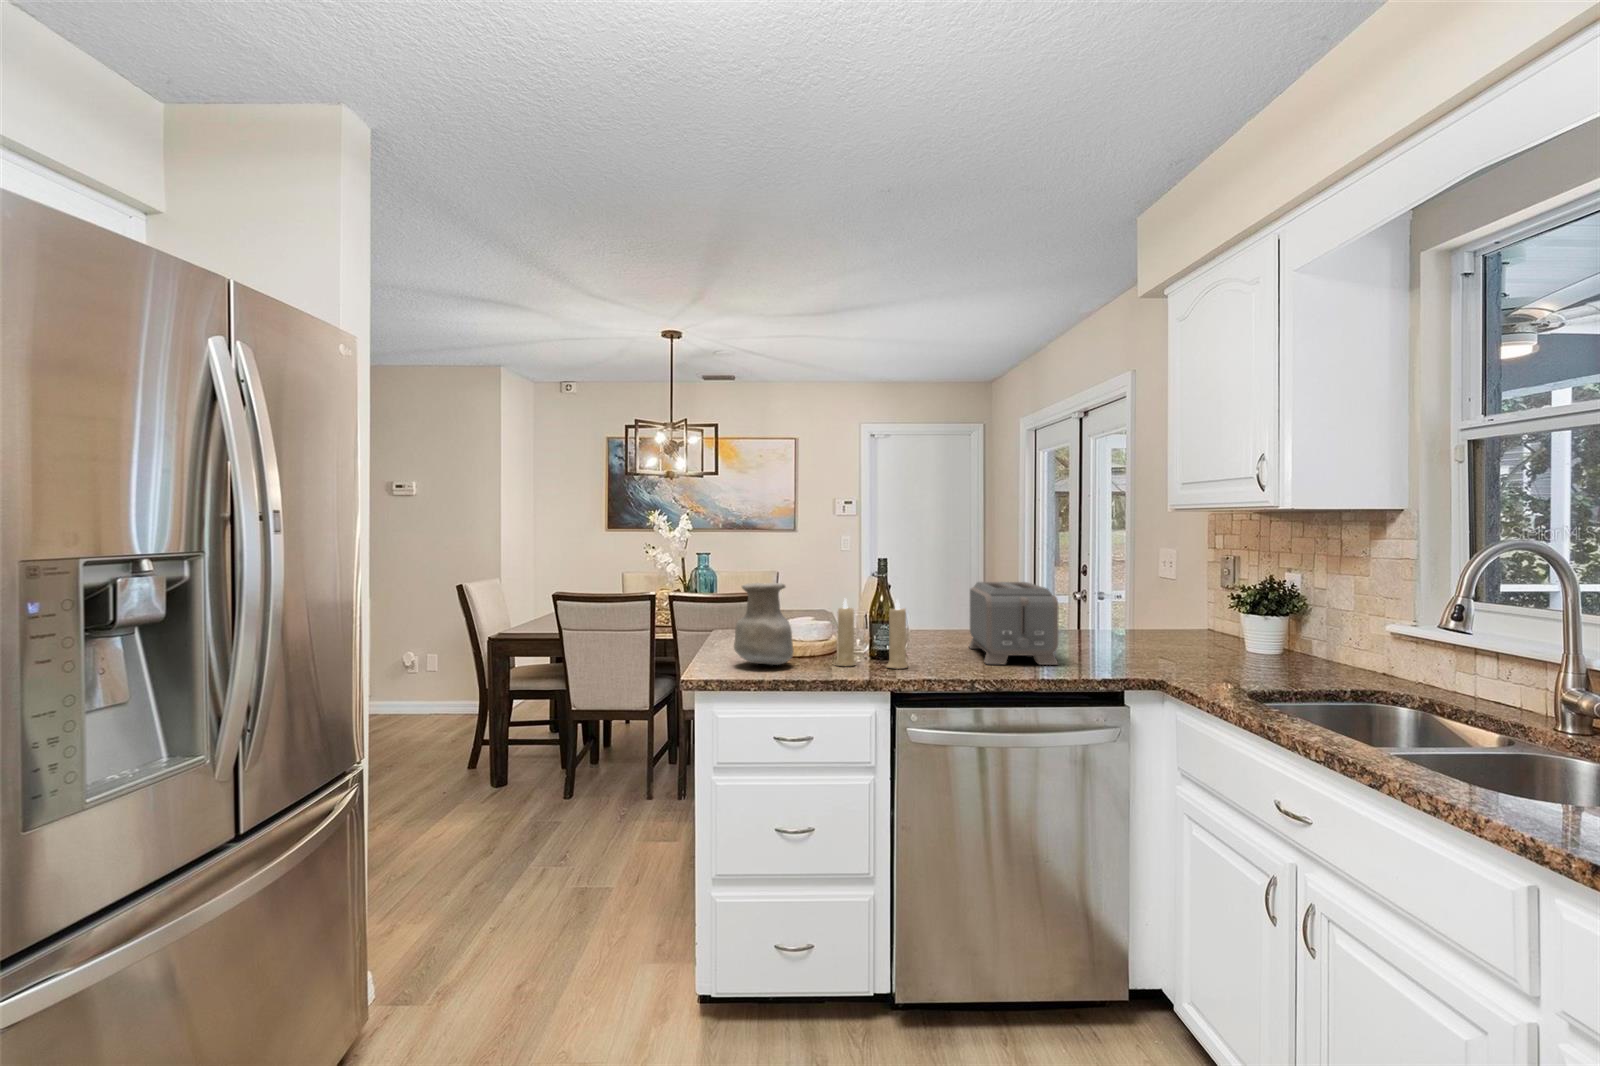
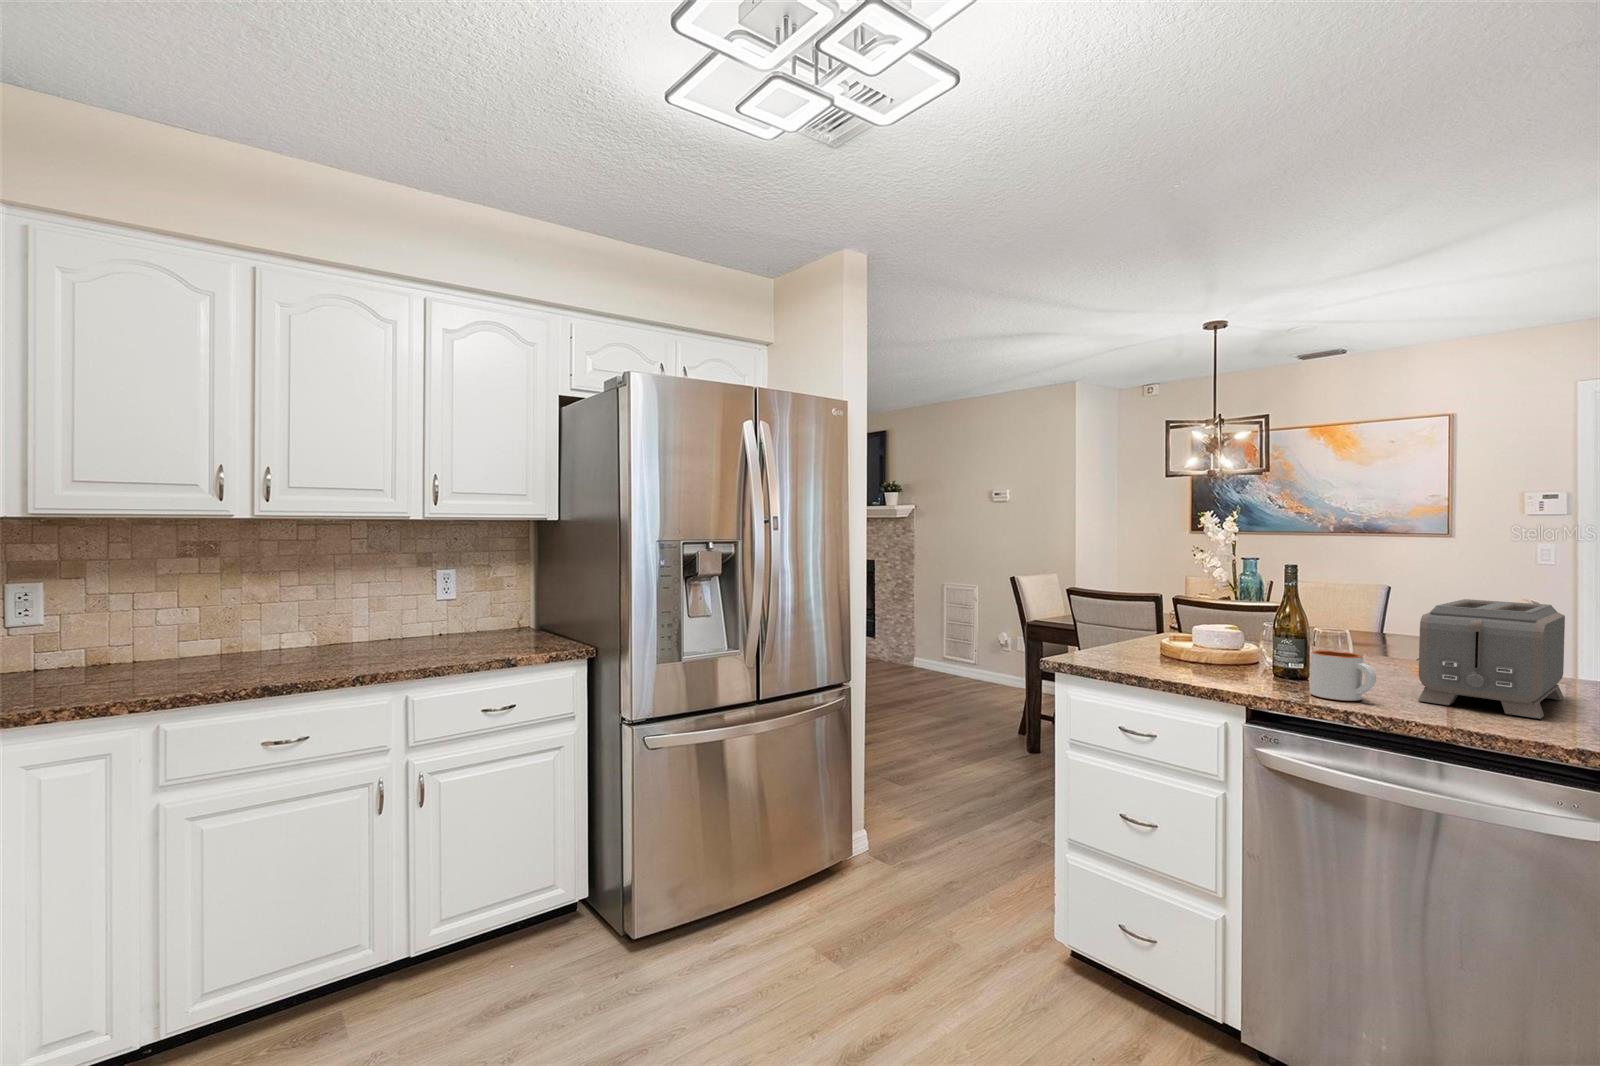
vase: present [734,583,794,665] -> none [1101,579,1166,663]
candle: present [835,599,908,669] -> none [1209,599,1296,687]
mug: none [927,632,975,673] -> present [1310,650,1376,701]

